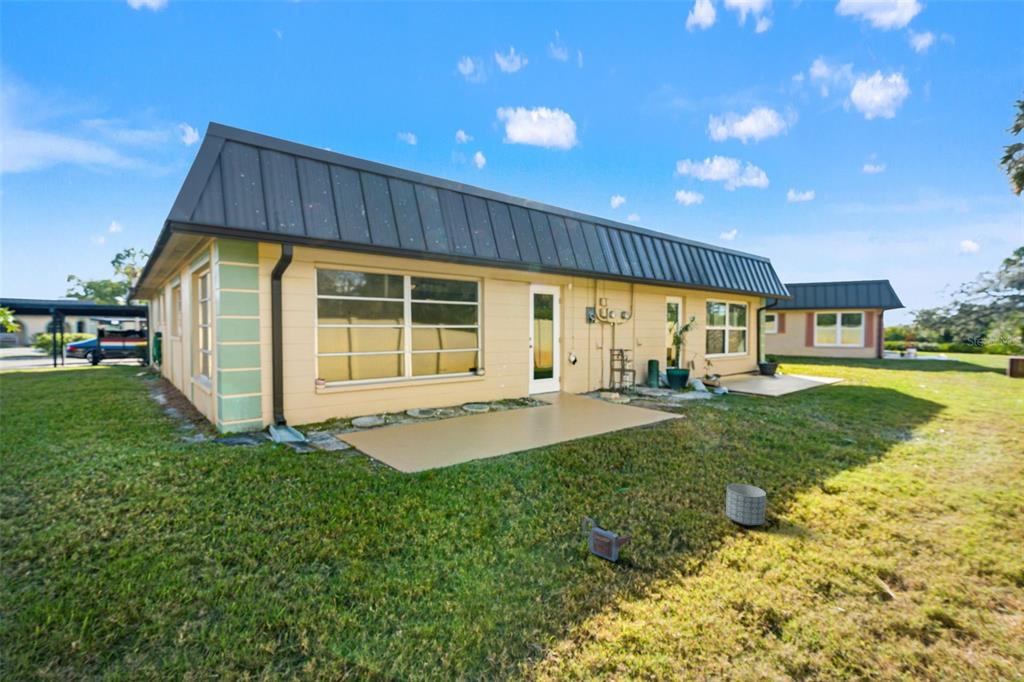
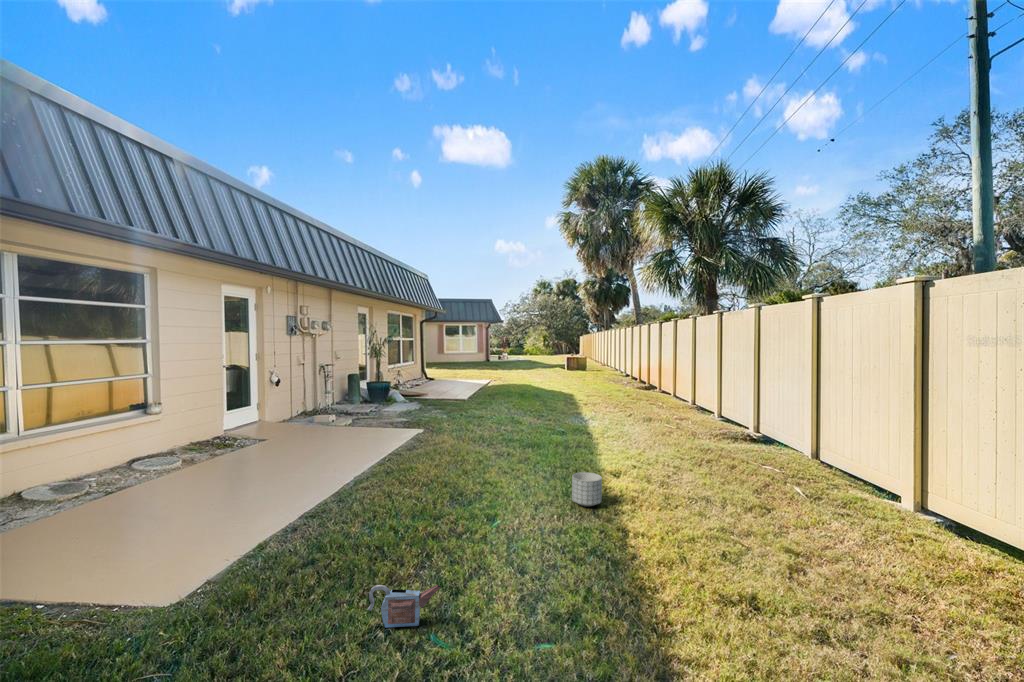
chair: present [609,349,636,390] -> none [310,363,343,411]
watering can: present [581,518,633,561] -> present [368,585,441,628]

